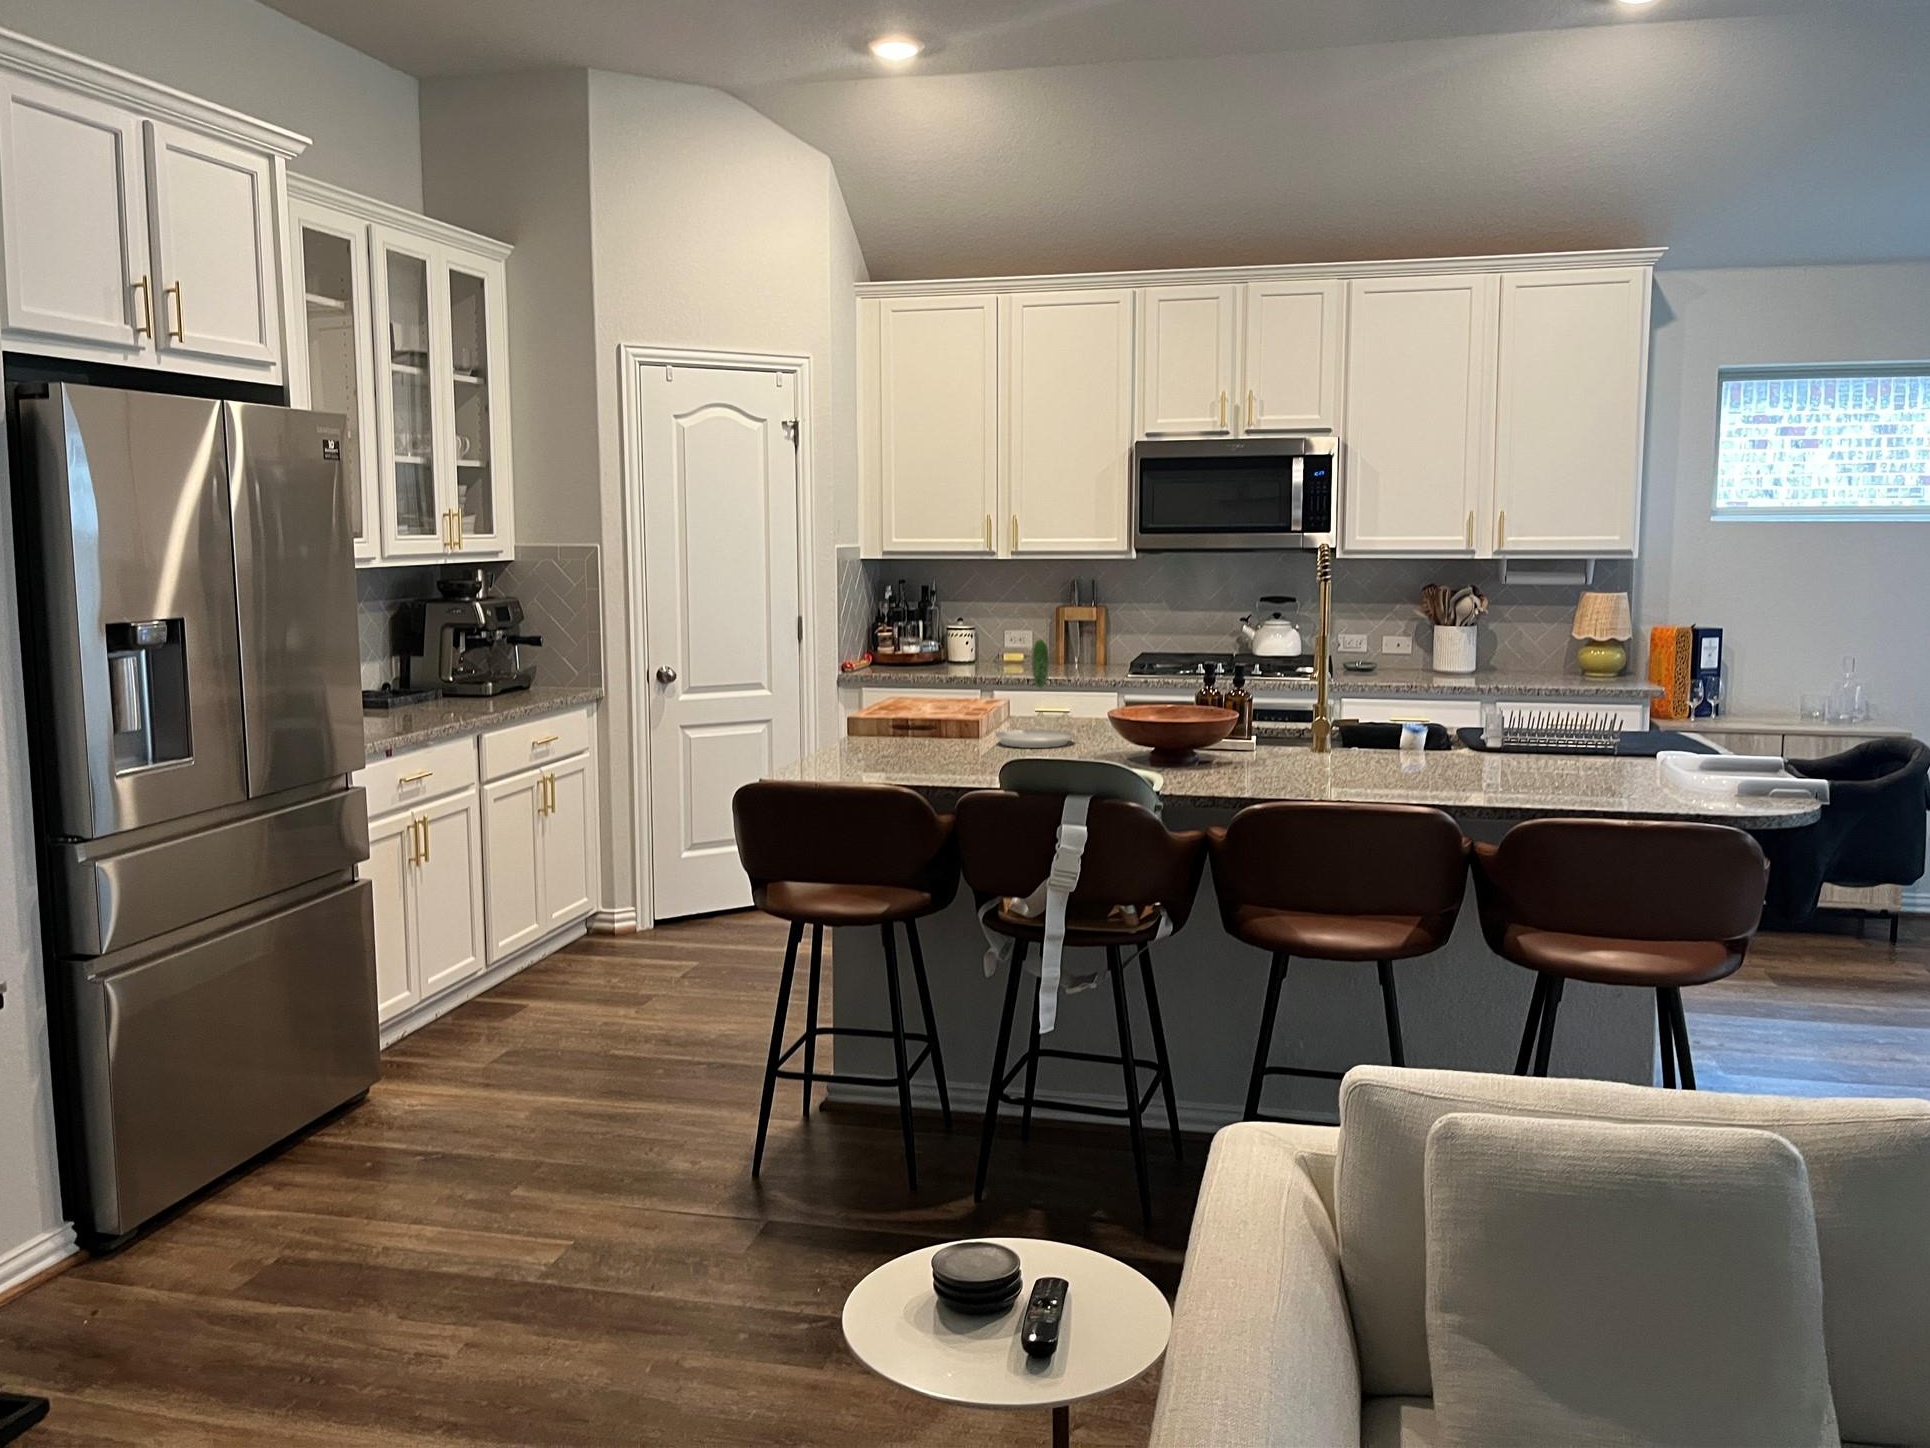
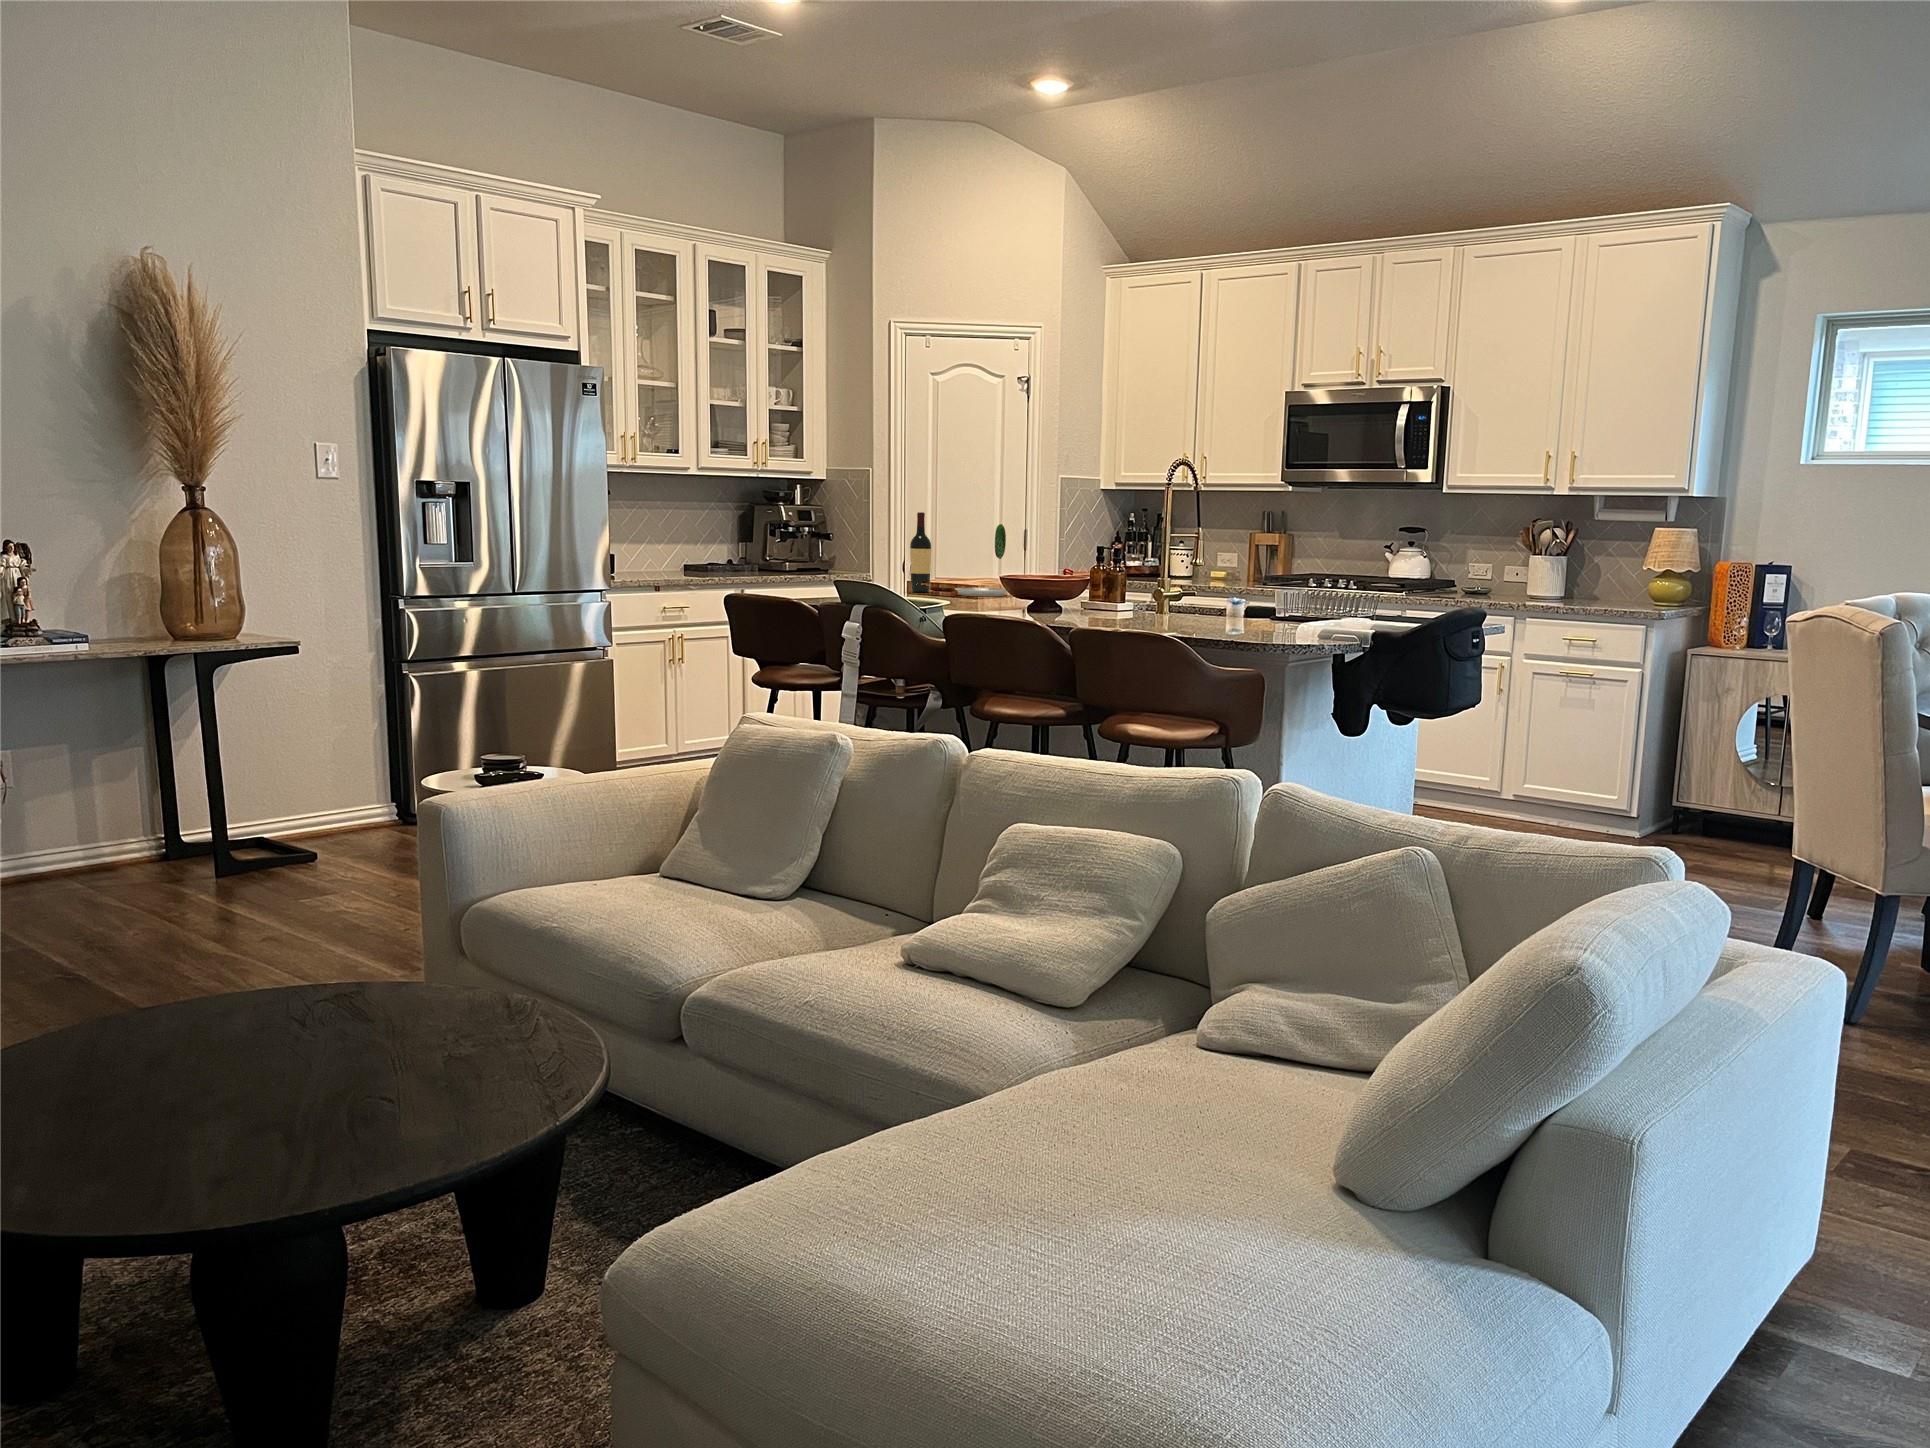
wine bottle: none [904,627,935,744] -> present [910,512,931,593]

